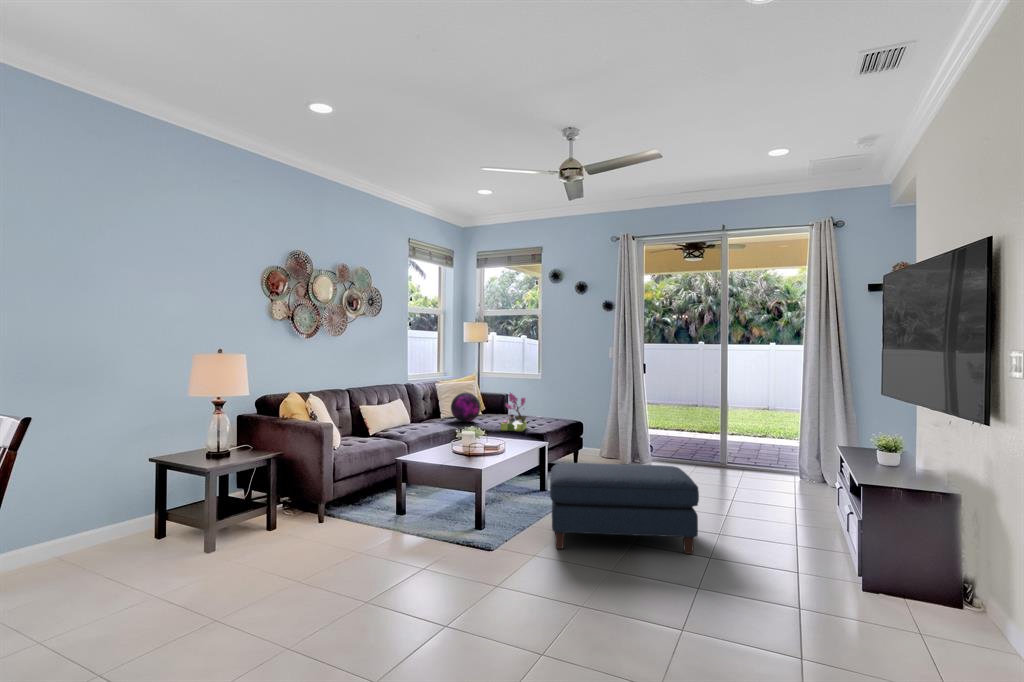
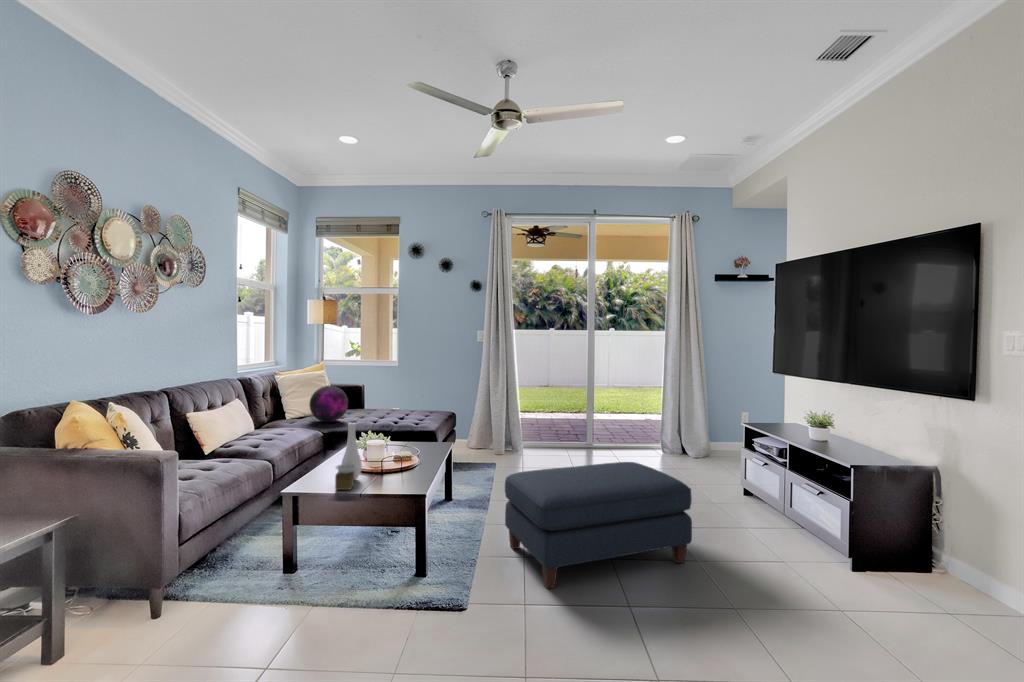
flower arrangement: present [501,393,527,431] -> none [384,383,413,430]
vase: none [424,414,448,460] -> present [335,423,362,490]

